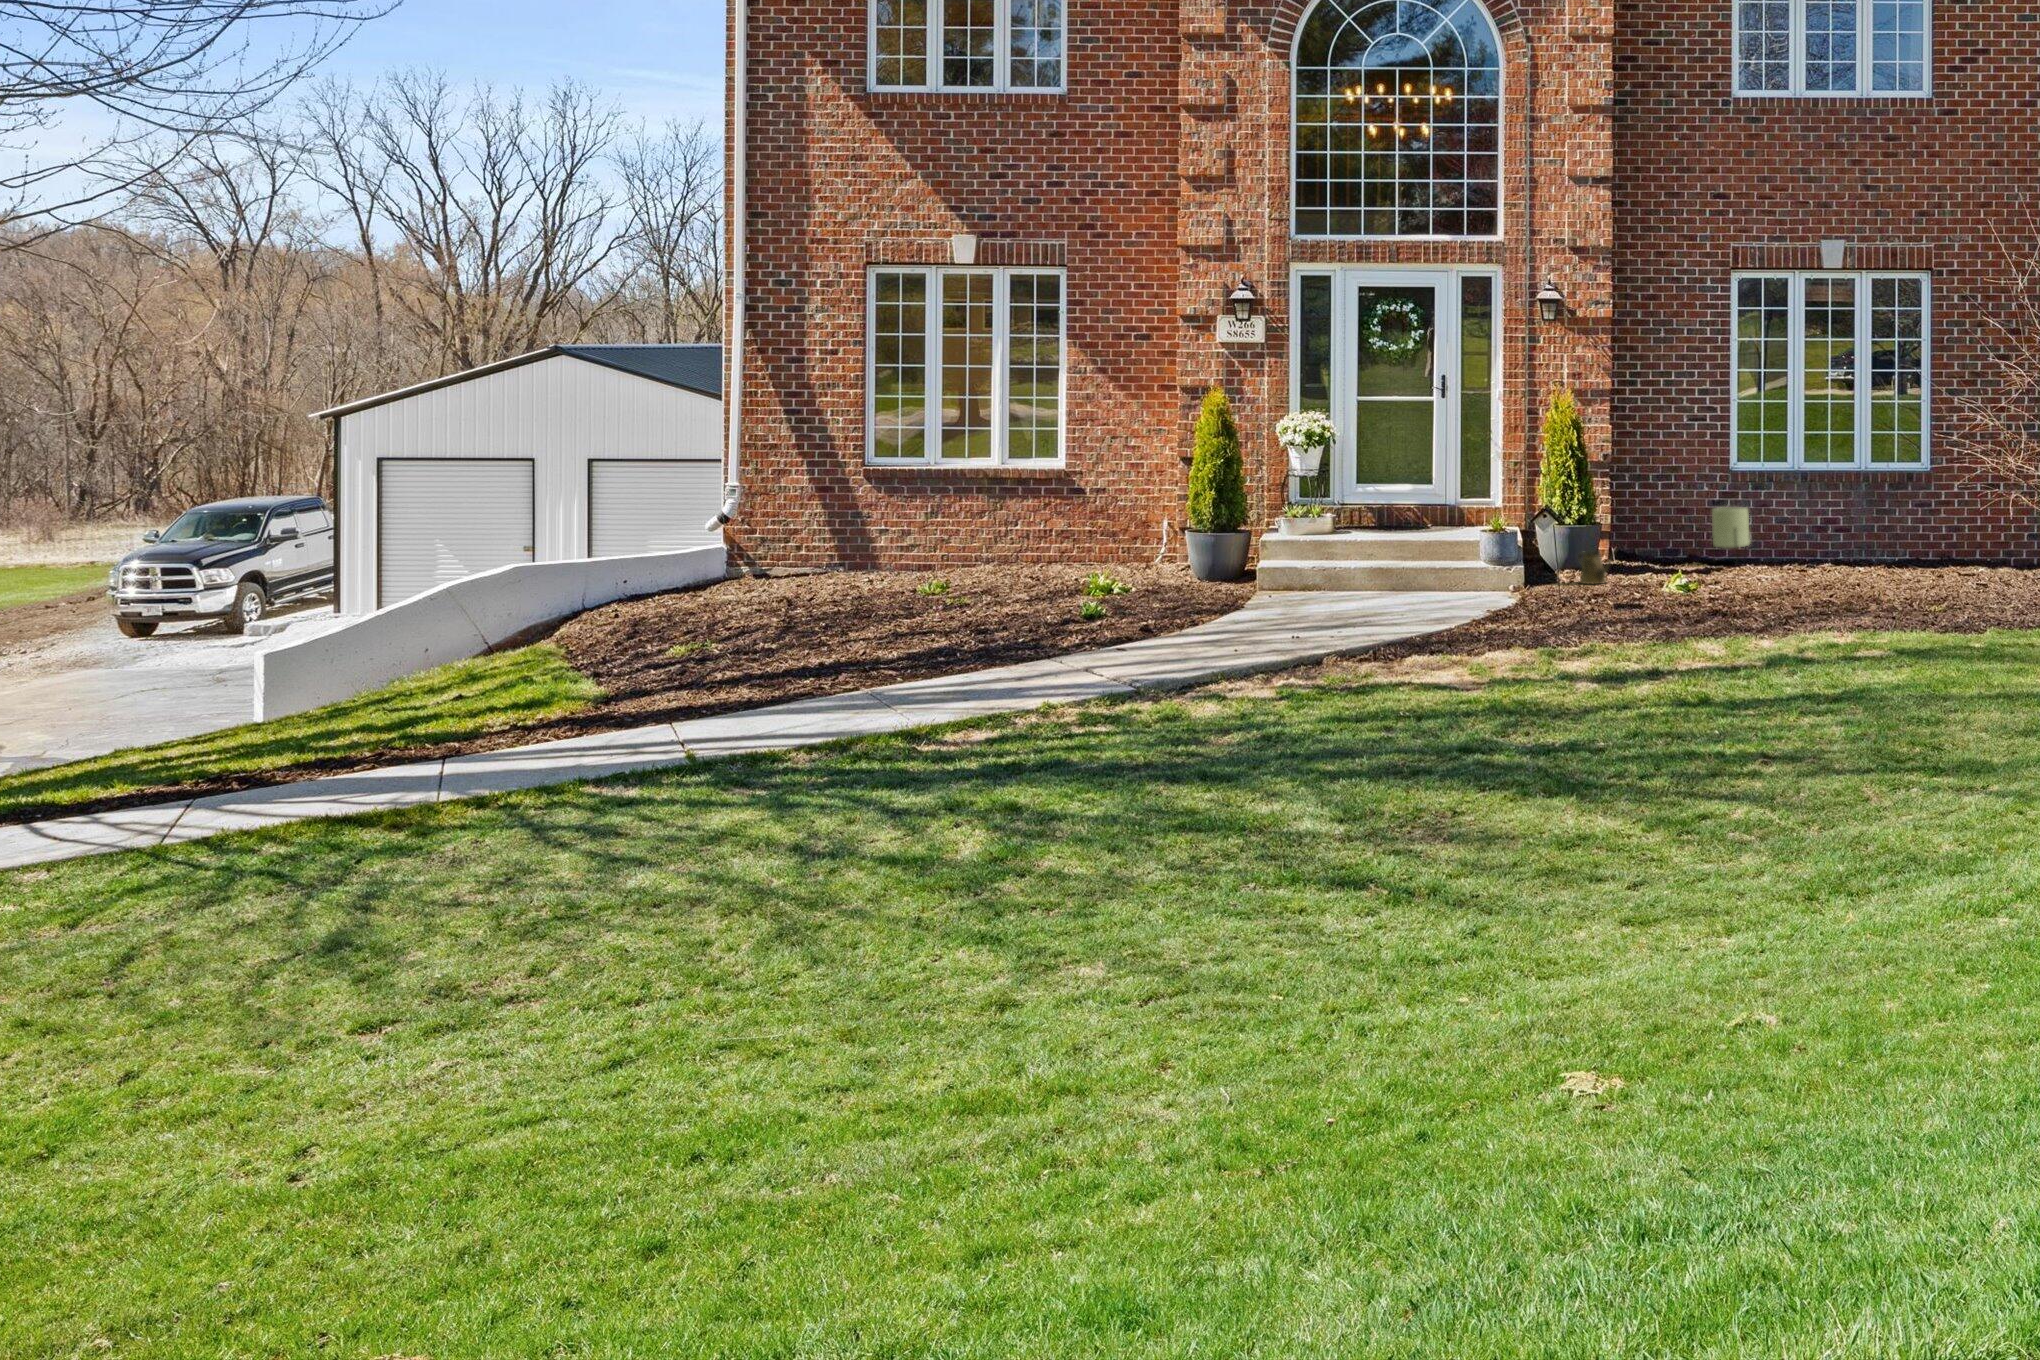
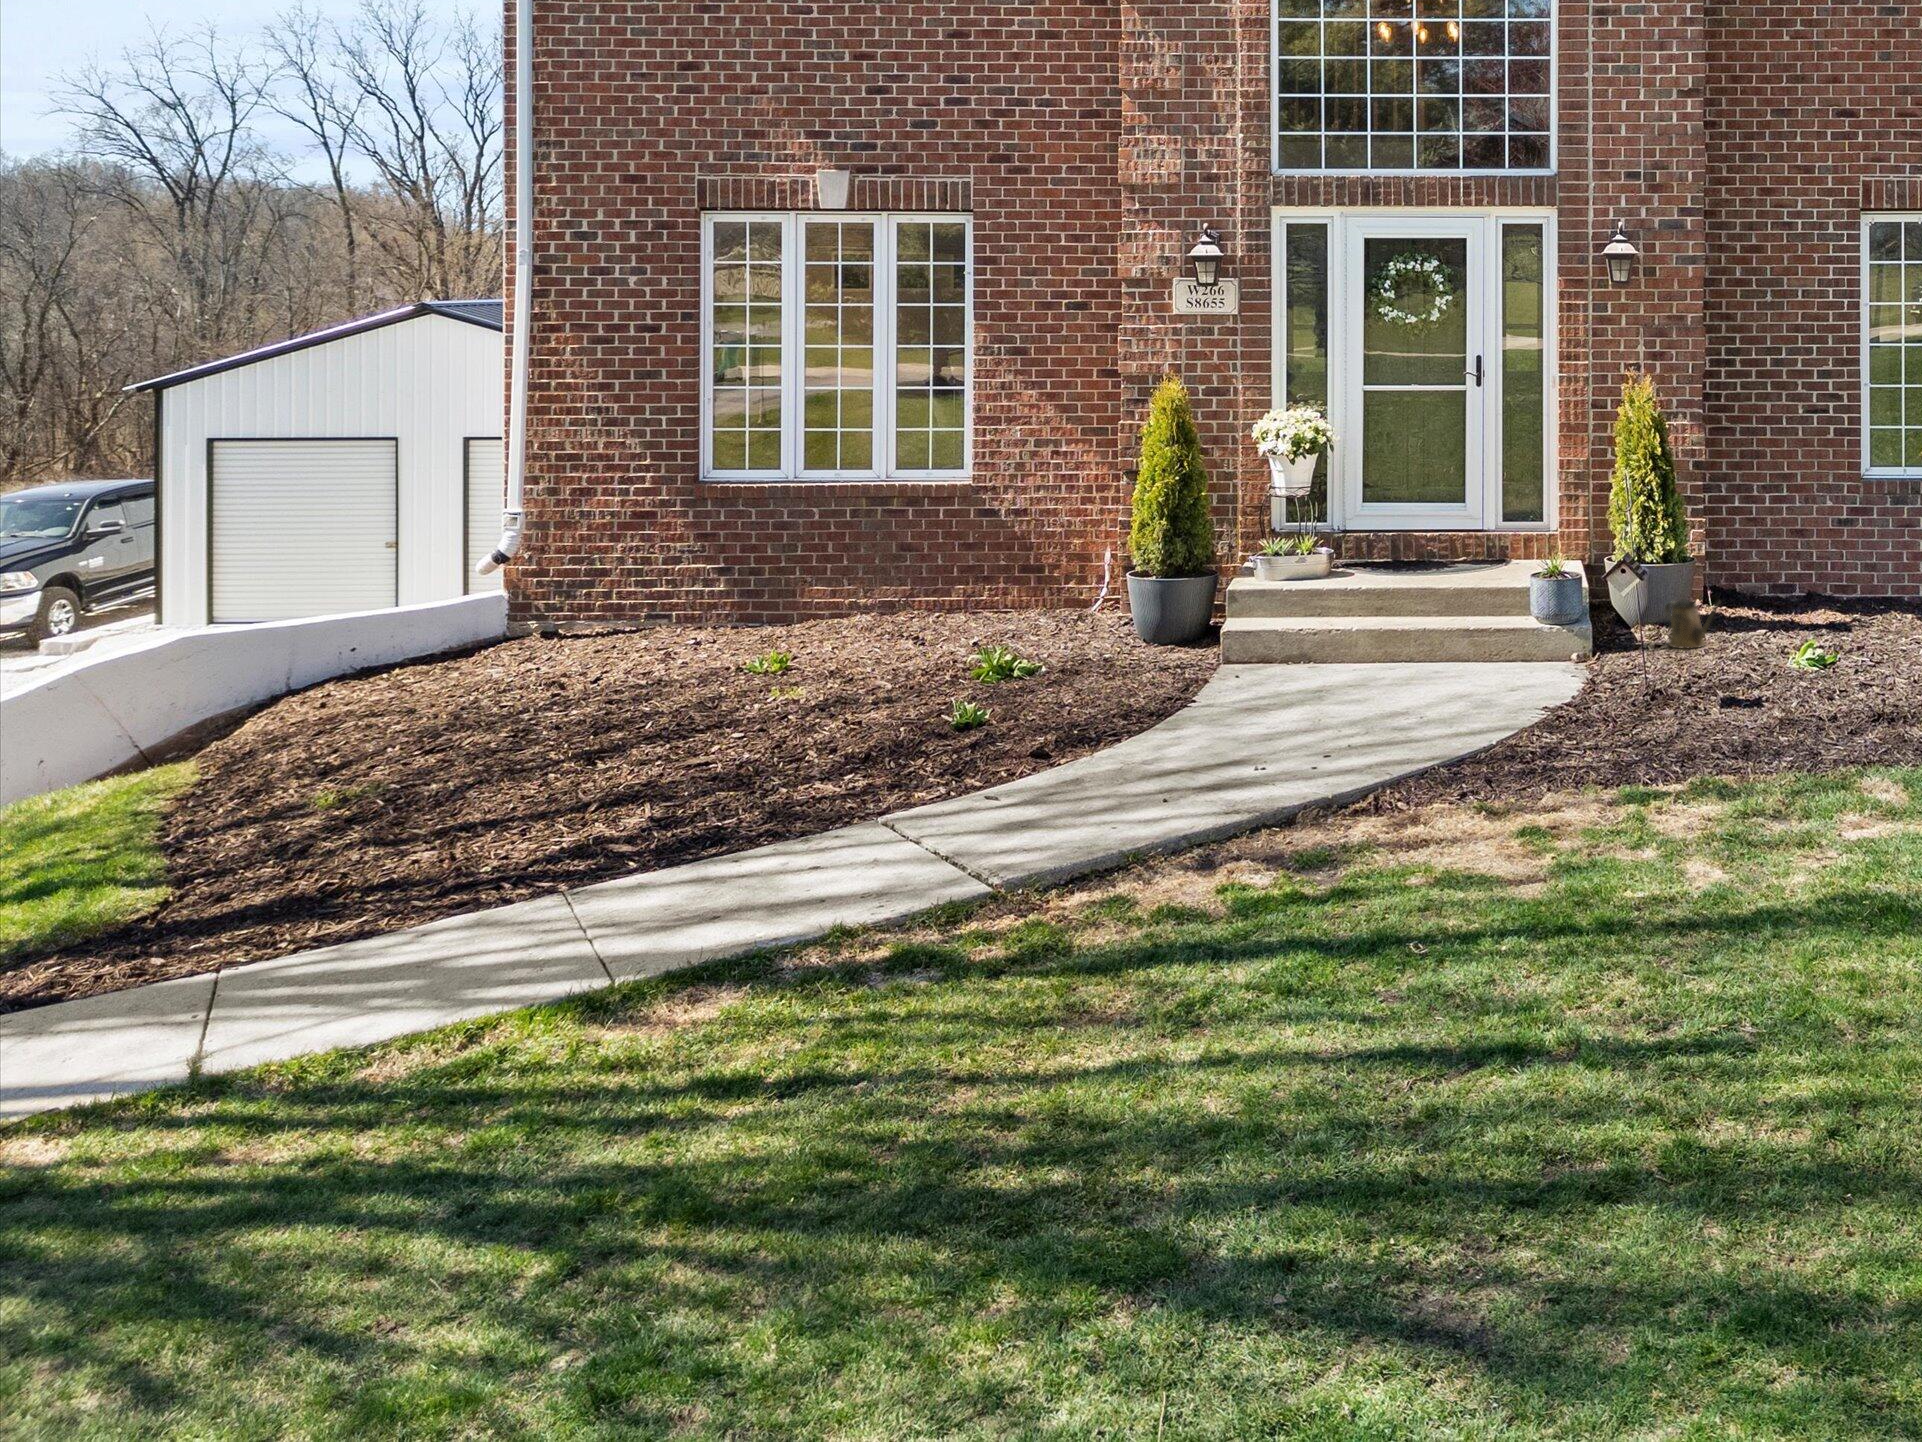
planter: present [1712,507,1750,560] -> none [1840,530,1892,611]

